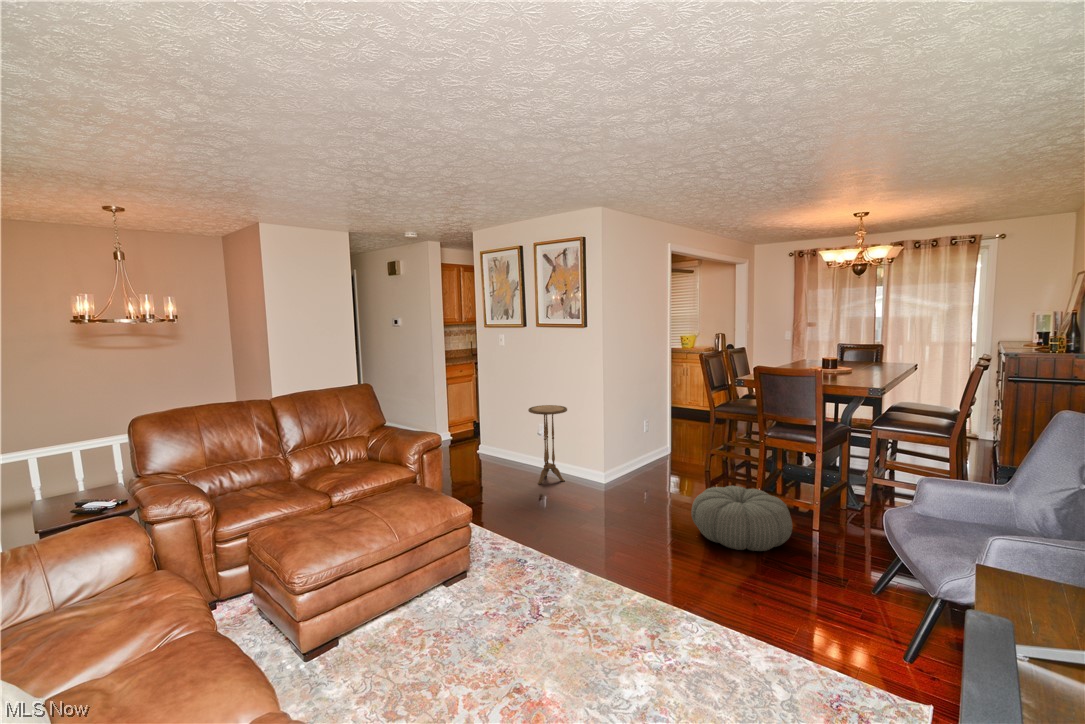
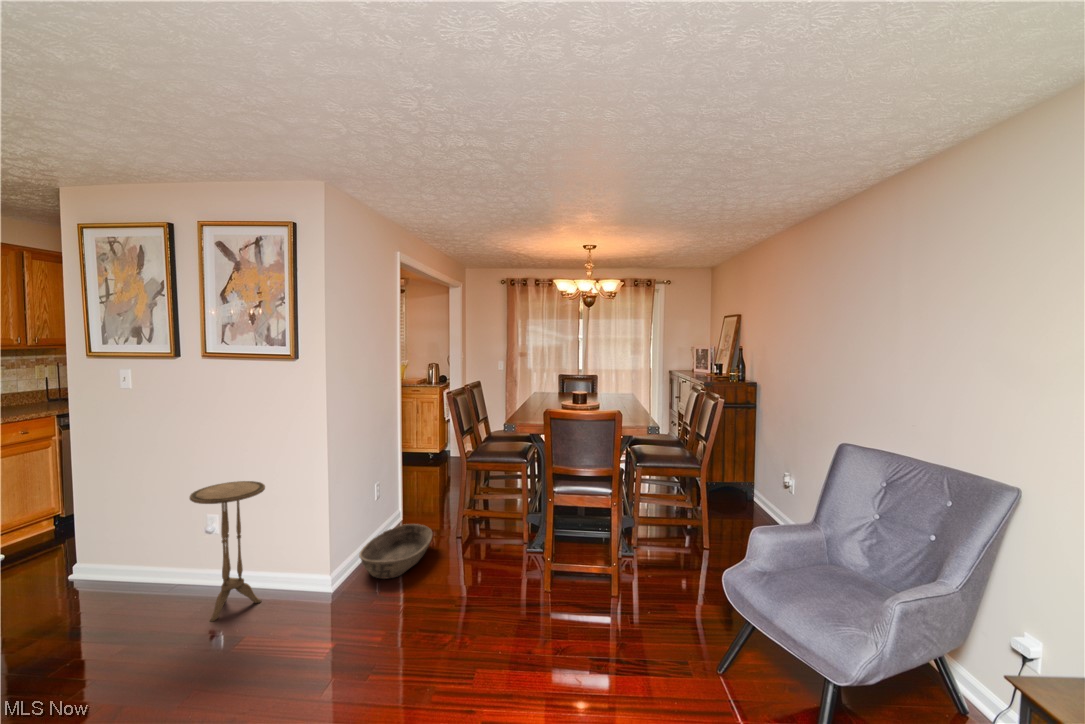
basket: none [625,455,682,486] -> present [359,524,432,579]
pouf: present [691,486,792,551] -> none [479,559,598,655]

